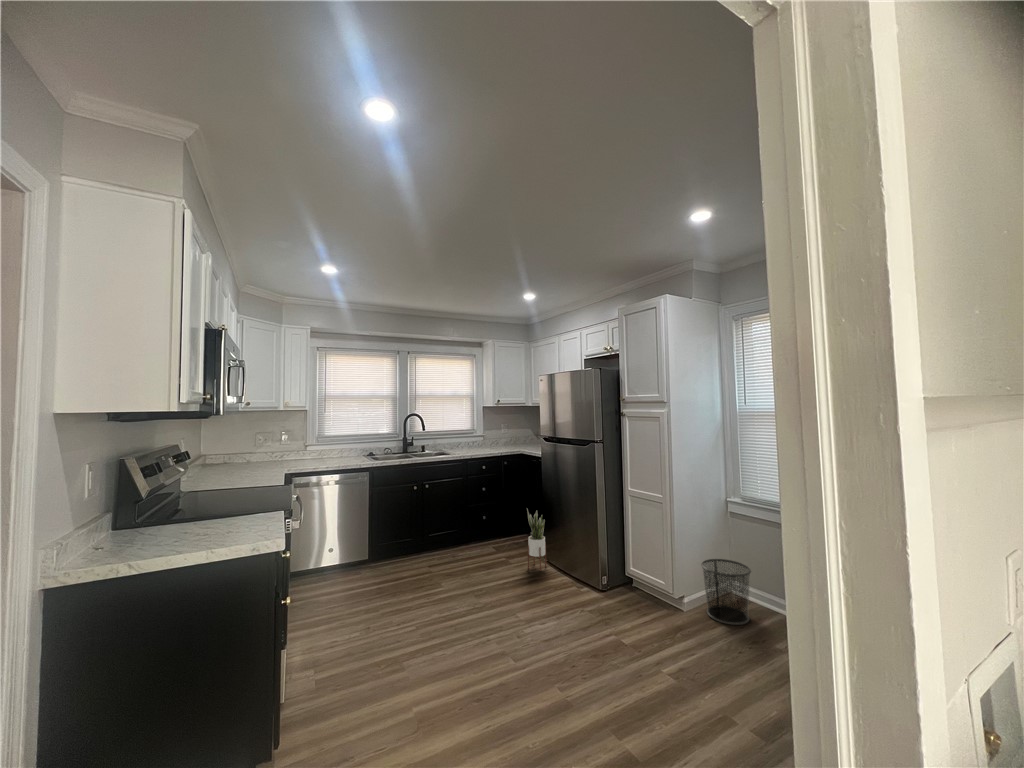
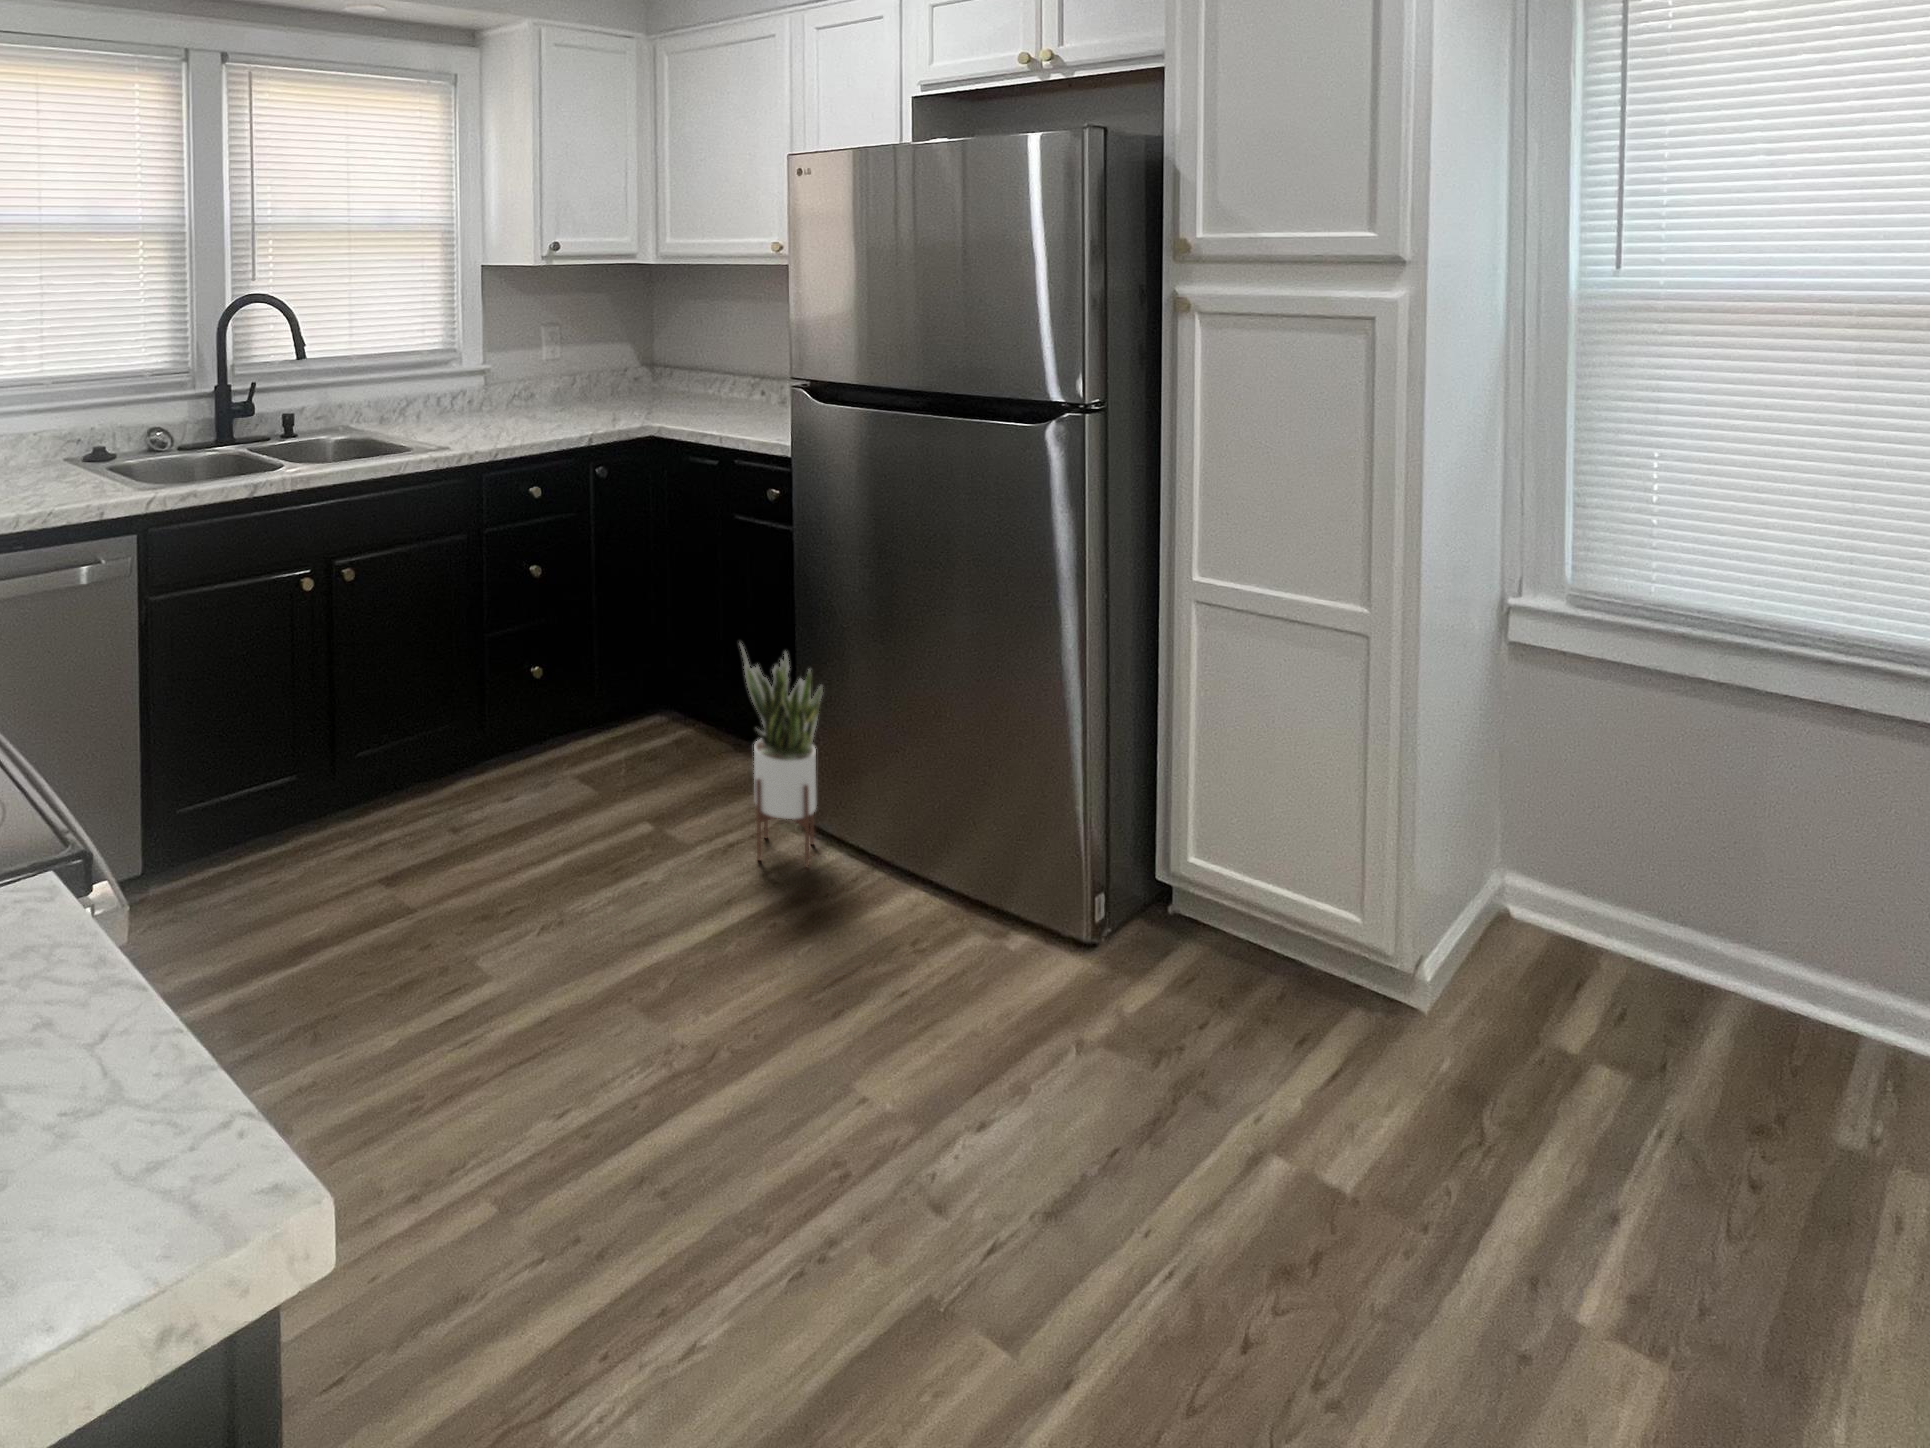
waste bin: present [701,559,751,625] -> none [1490,822,1711,1077]

